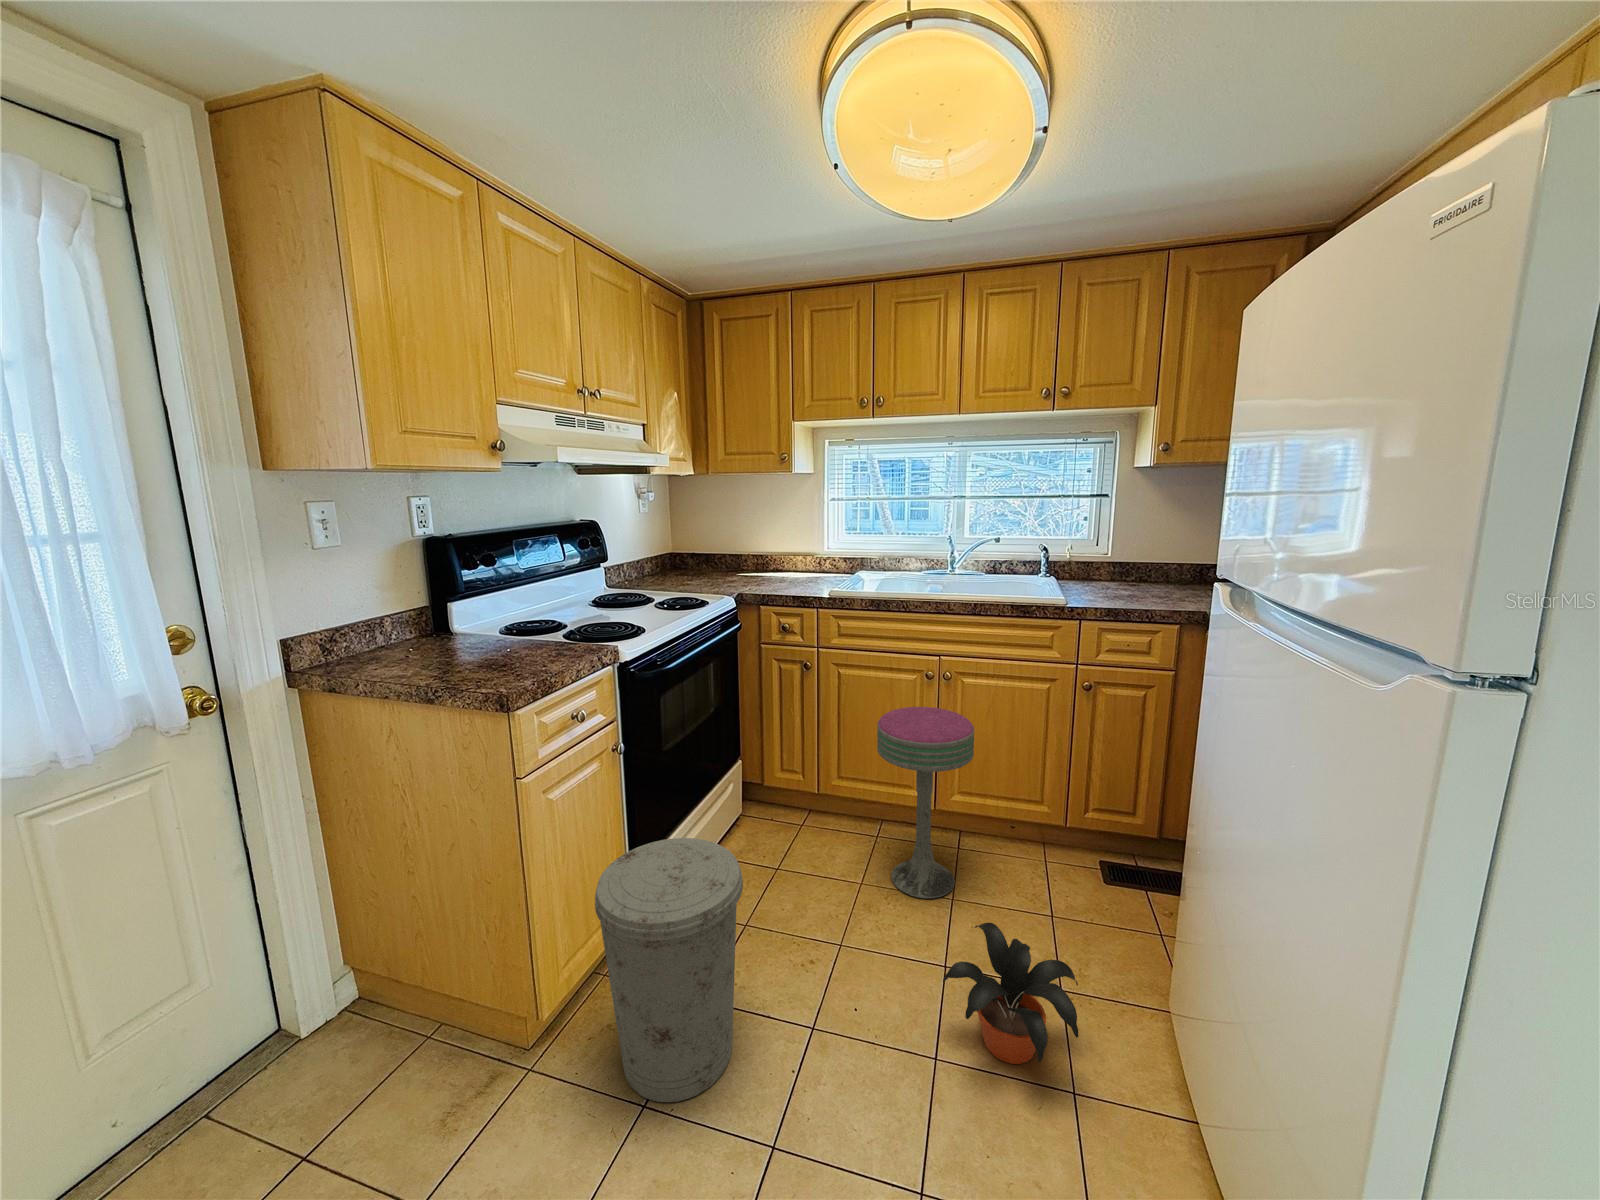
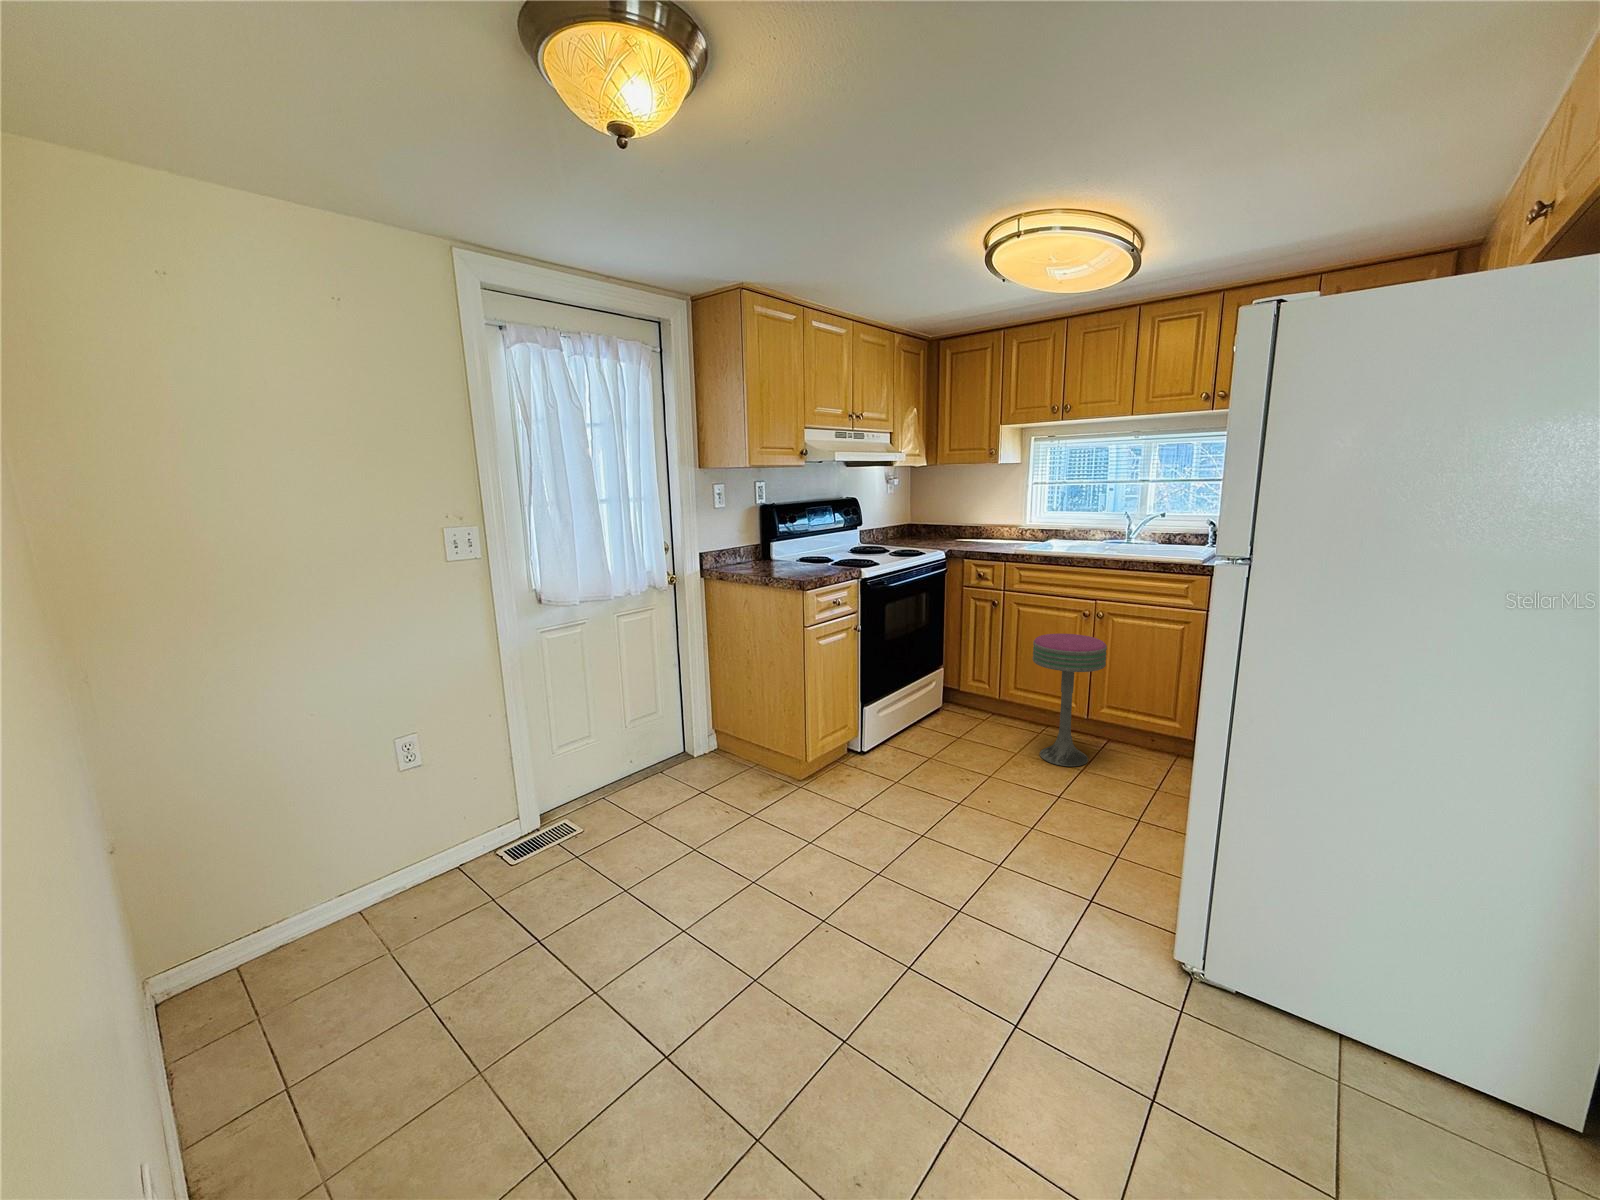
trash can: present [595,838,743,1102] -> none [840,679,921,810]
potted plant: present [943,923,1078,1064] -> none [1042,759,1134,837]

